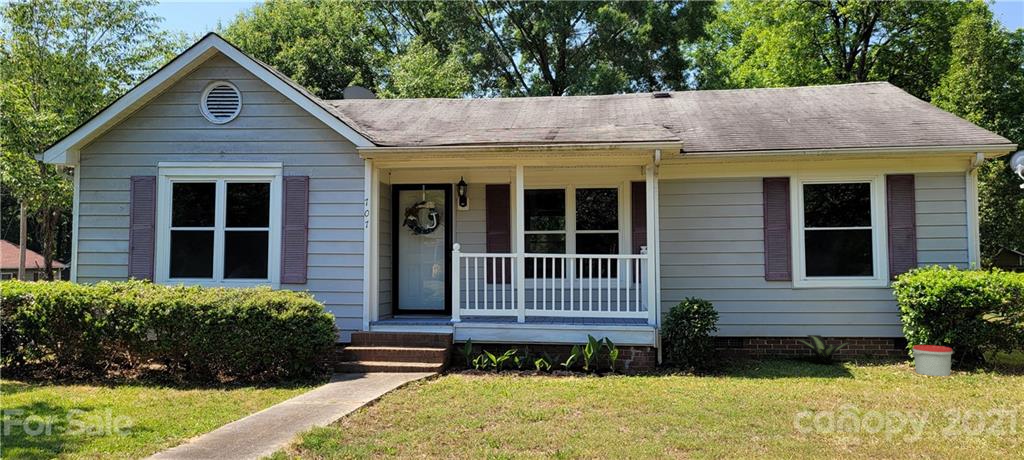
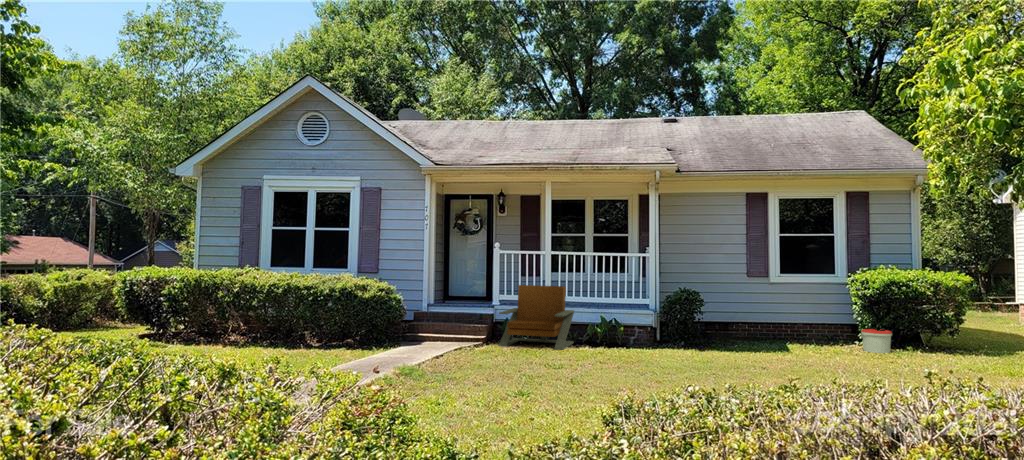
lounge chair: none [458,297,555,383] -> present [499,285,574,350]
potted plant: present [794,335,851,363] -> none [767,321,816,344]

